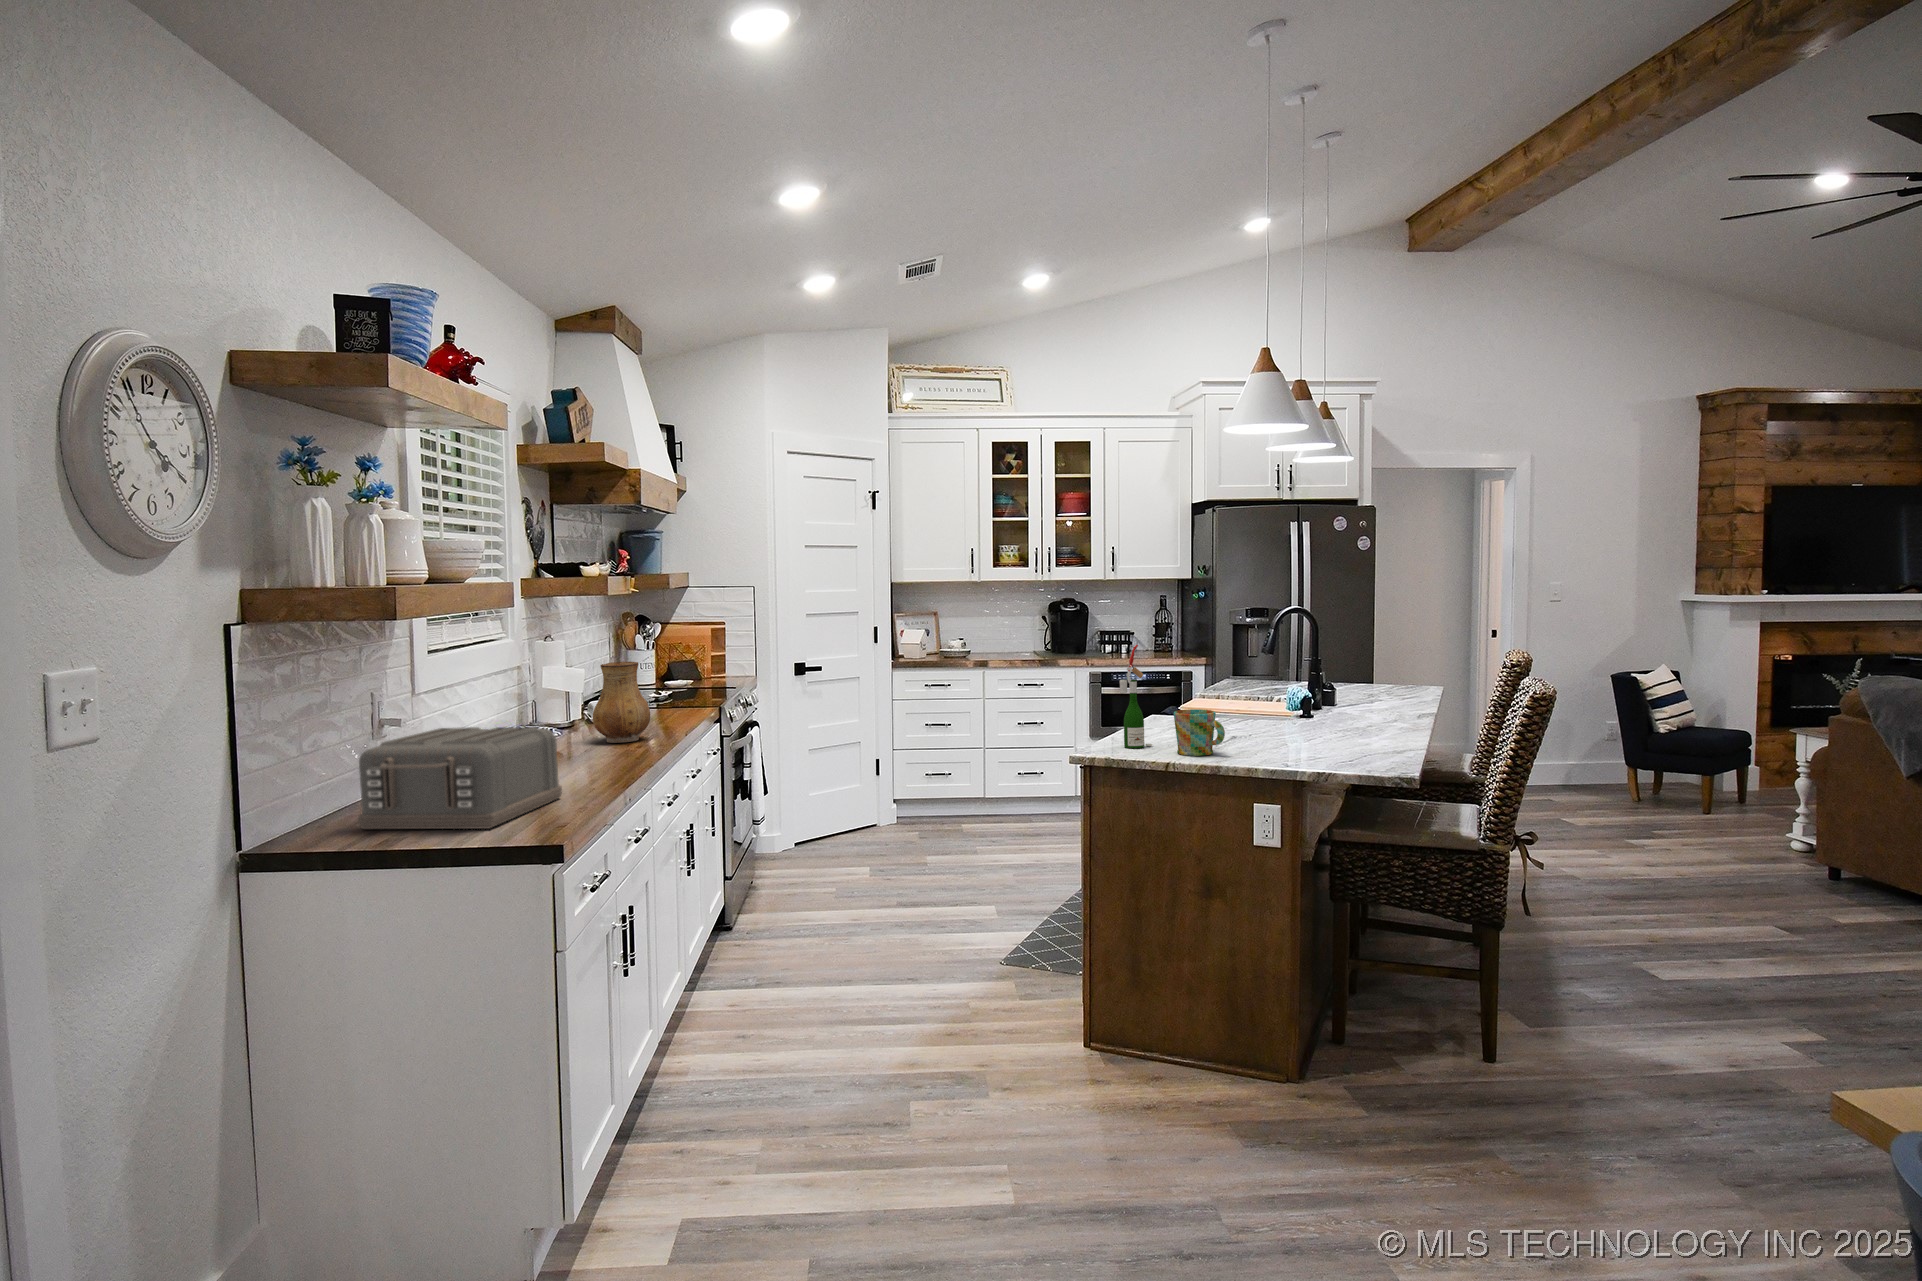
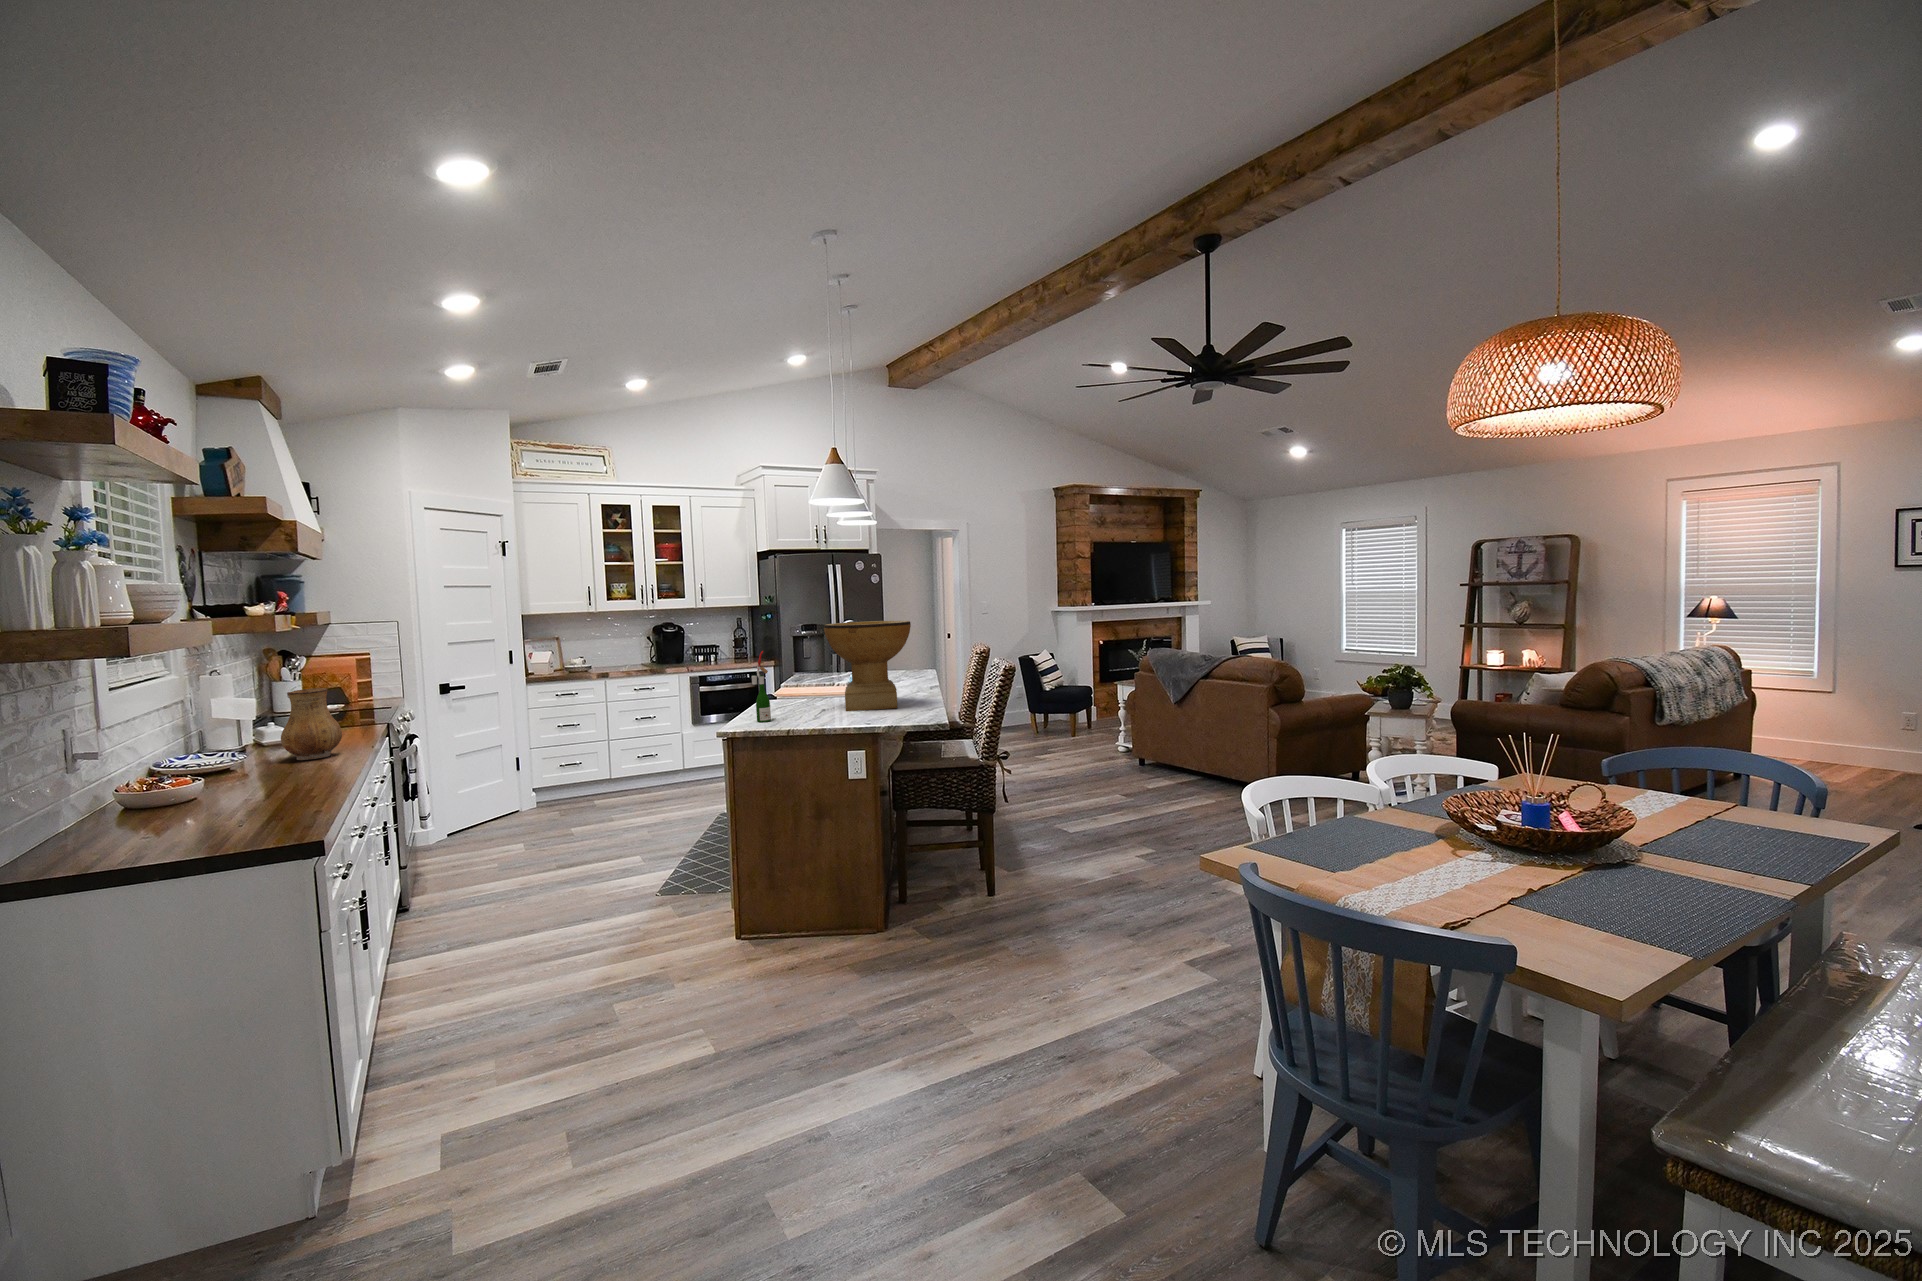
decorative bowl: none [1237,607,1377,745] -> present [824,621,911,711]
mug: present [1174,709,1225,756] -> none [792,692,827,723]
toaster: present [358,726,562,829] -> none [96,744,304,851]

